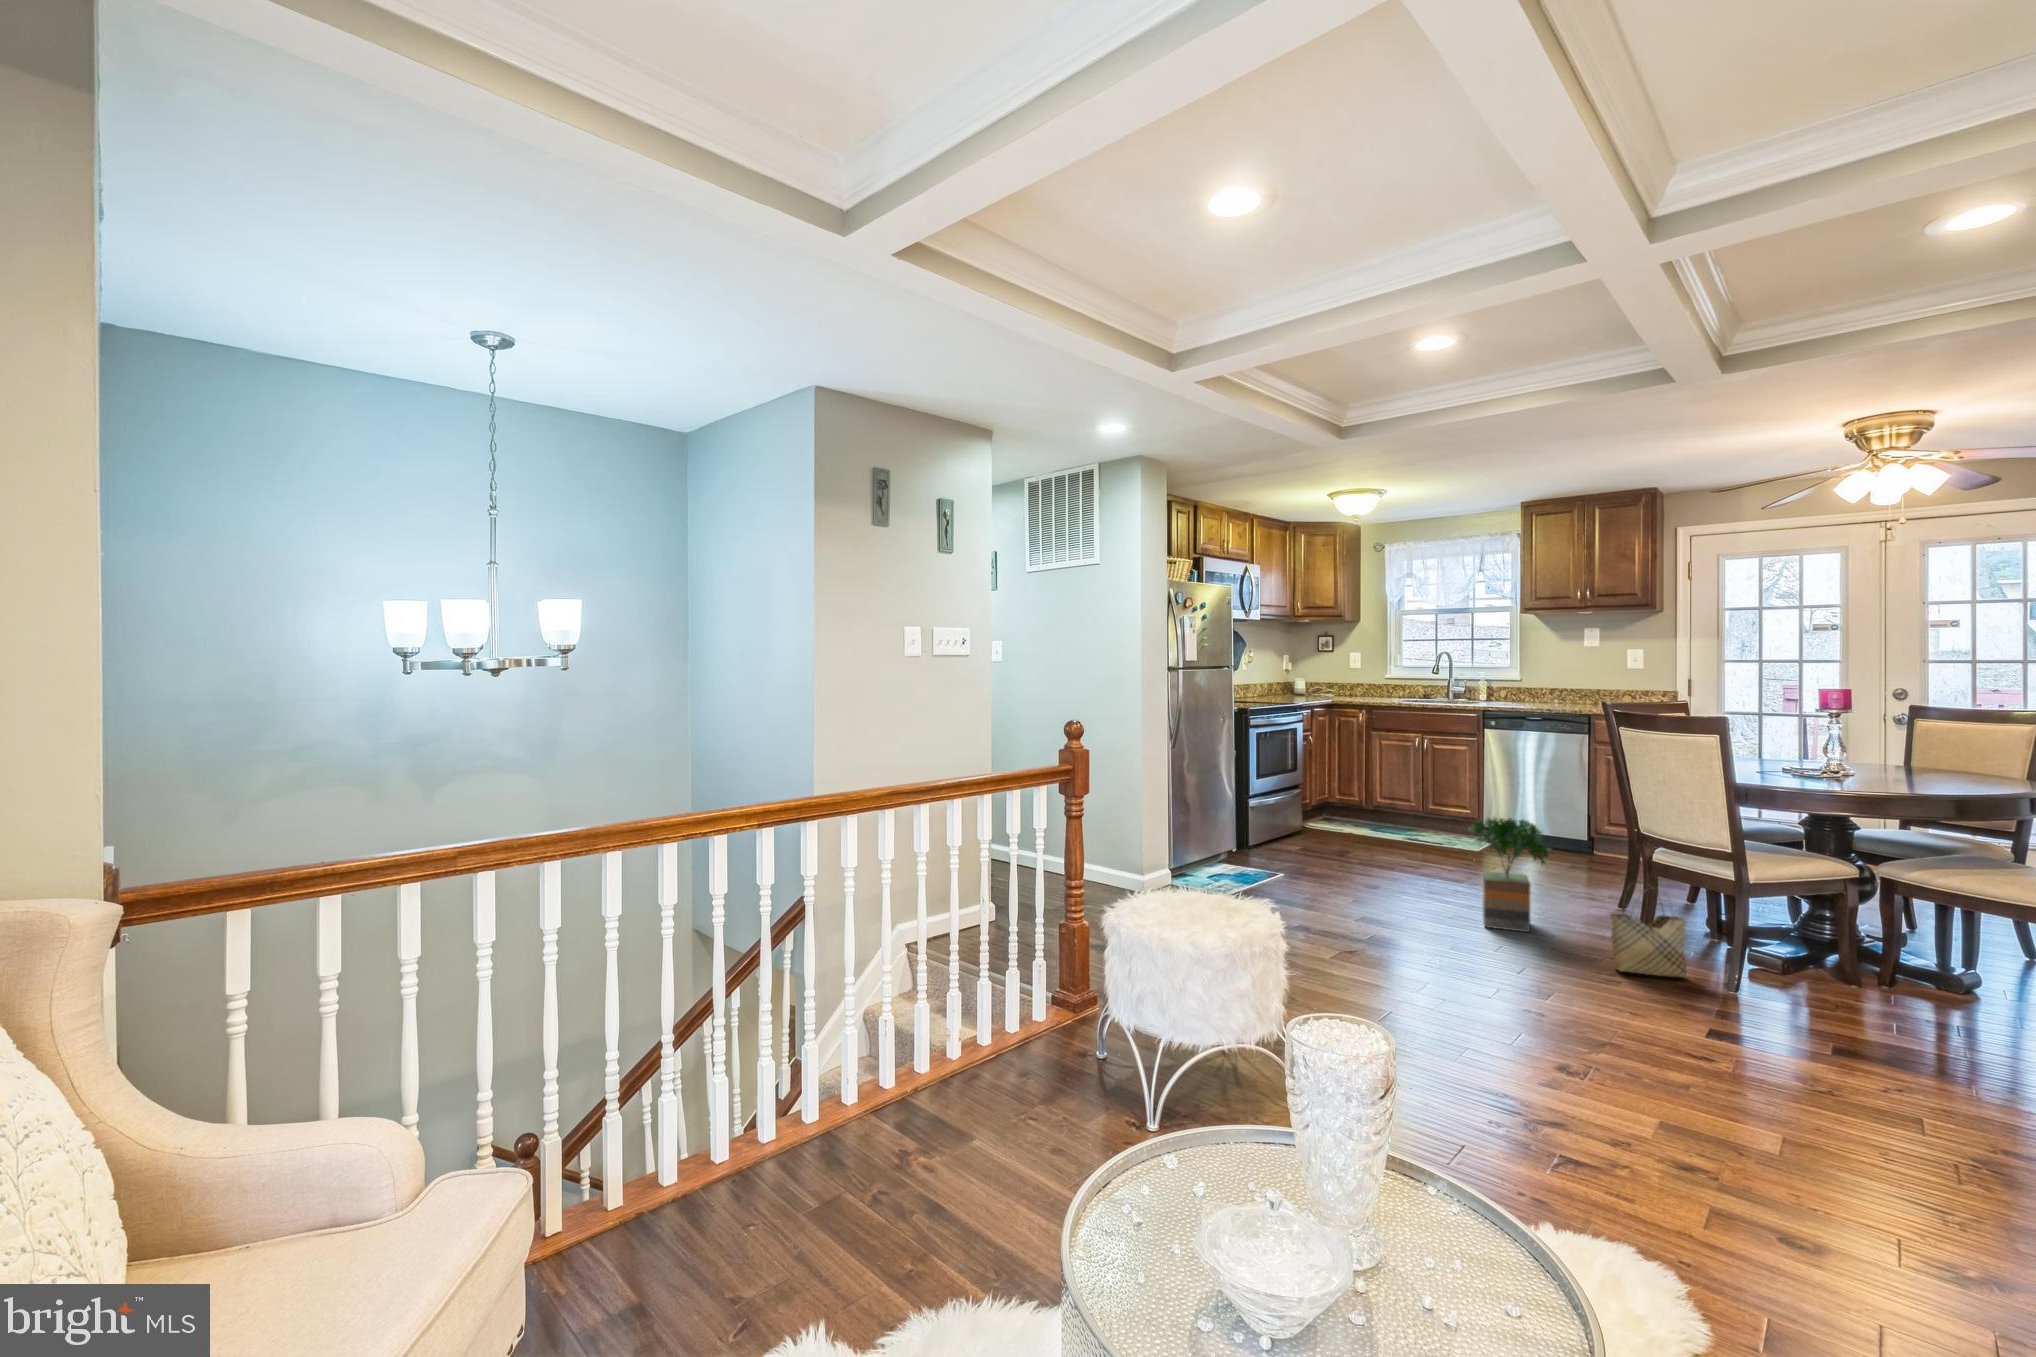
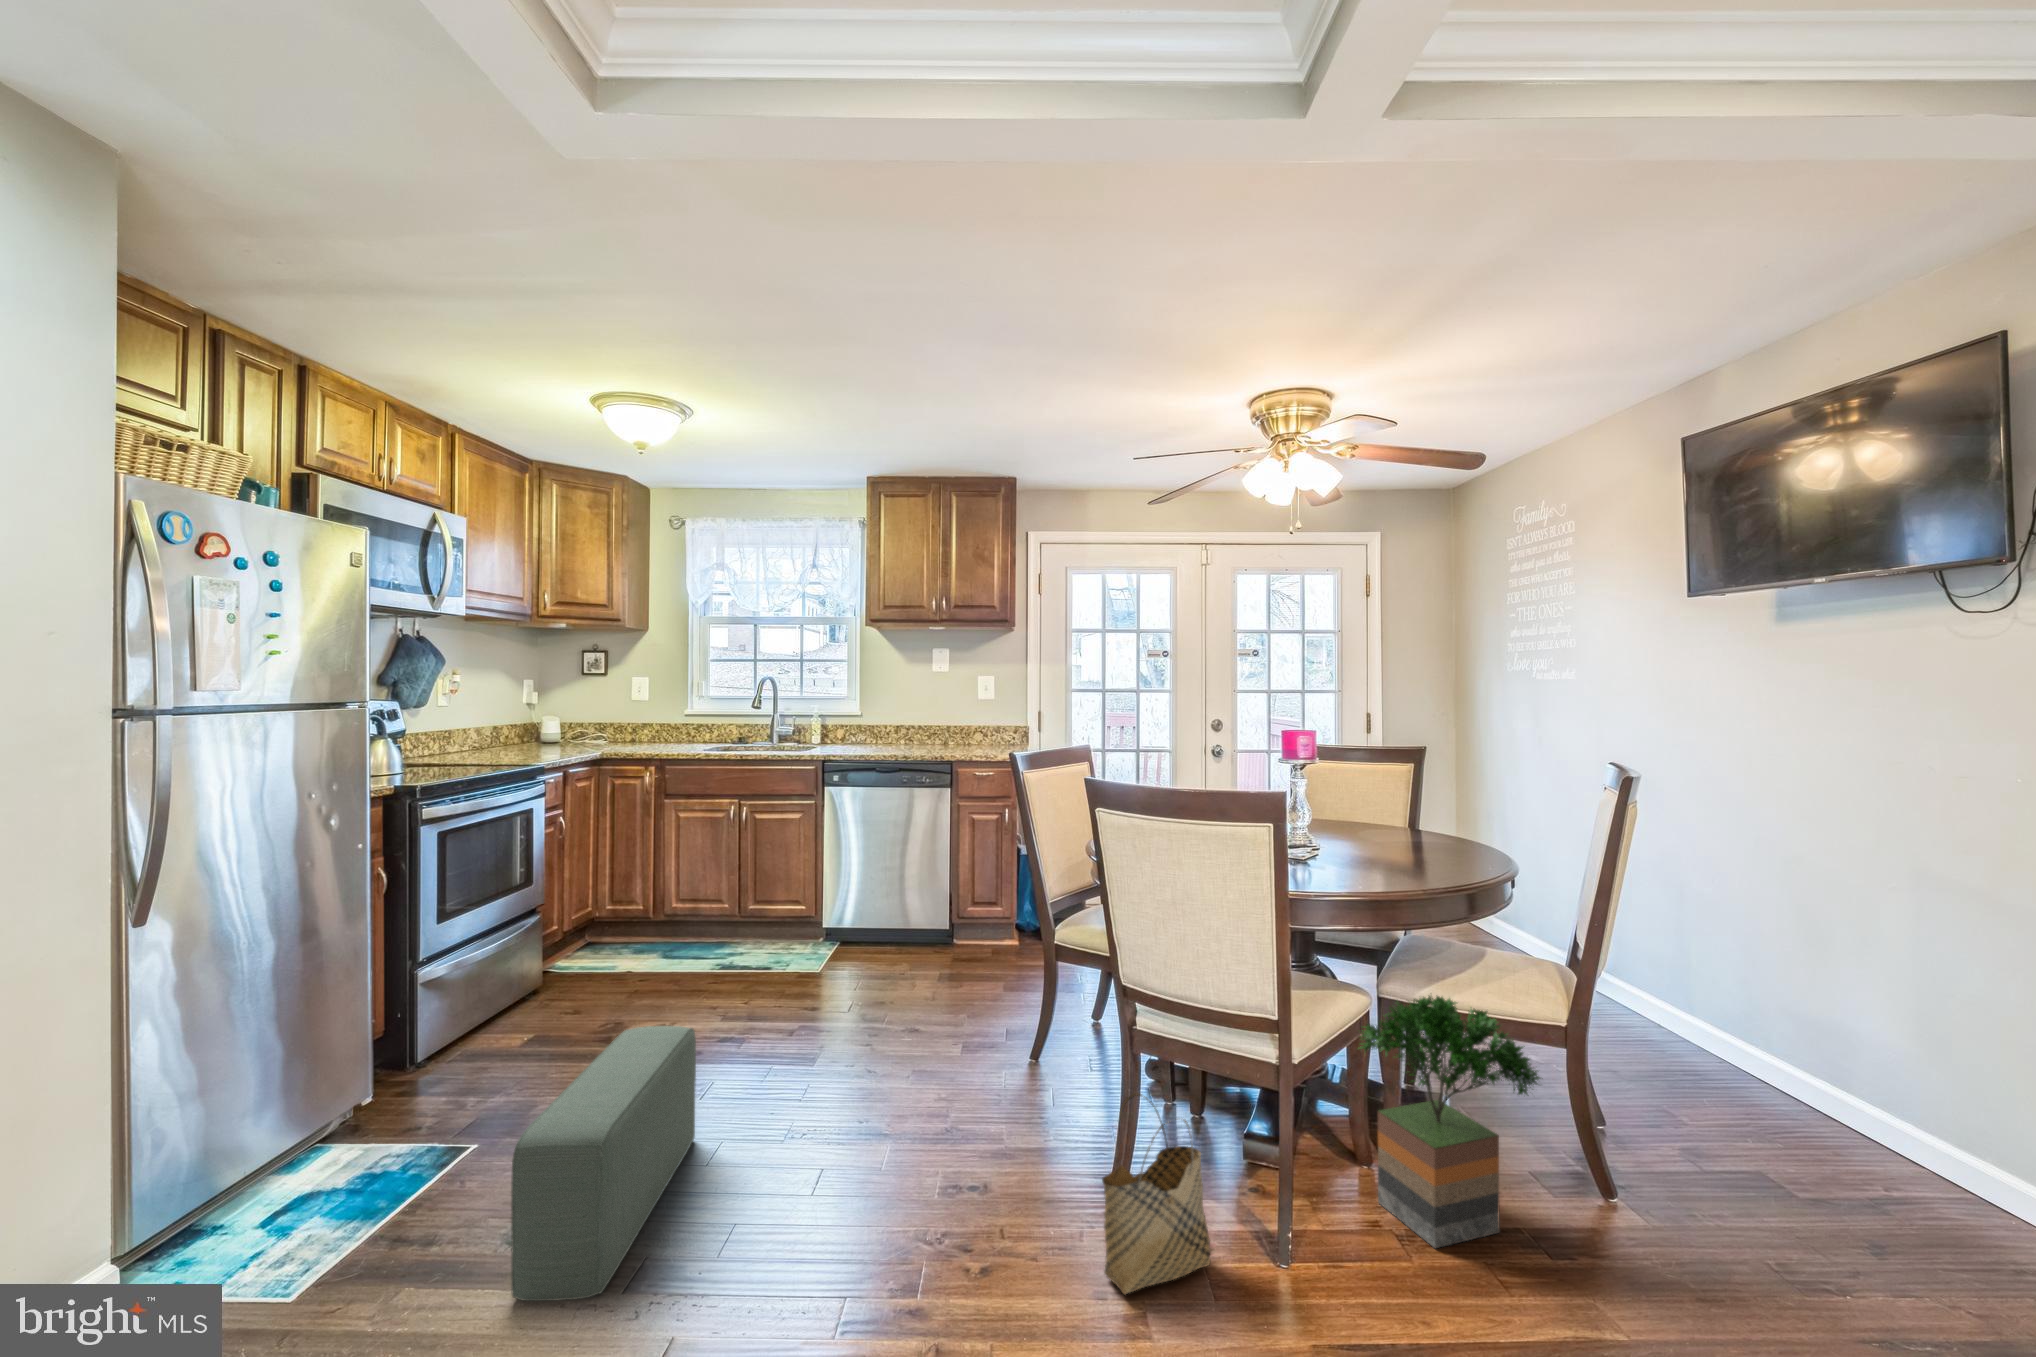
potted tree: present [1471,818,1551,932] -> present [1359,996,1540,1248]
pouf: none [1315,830,1393,919] -> present [511,1026,696,1301]

